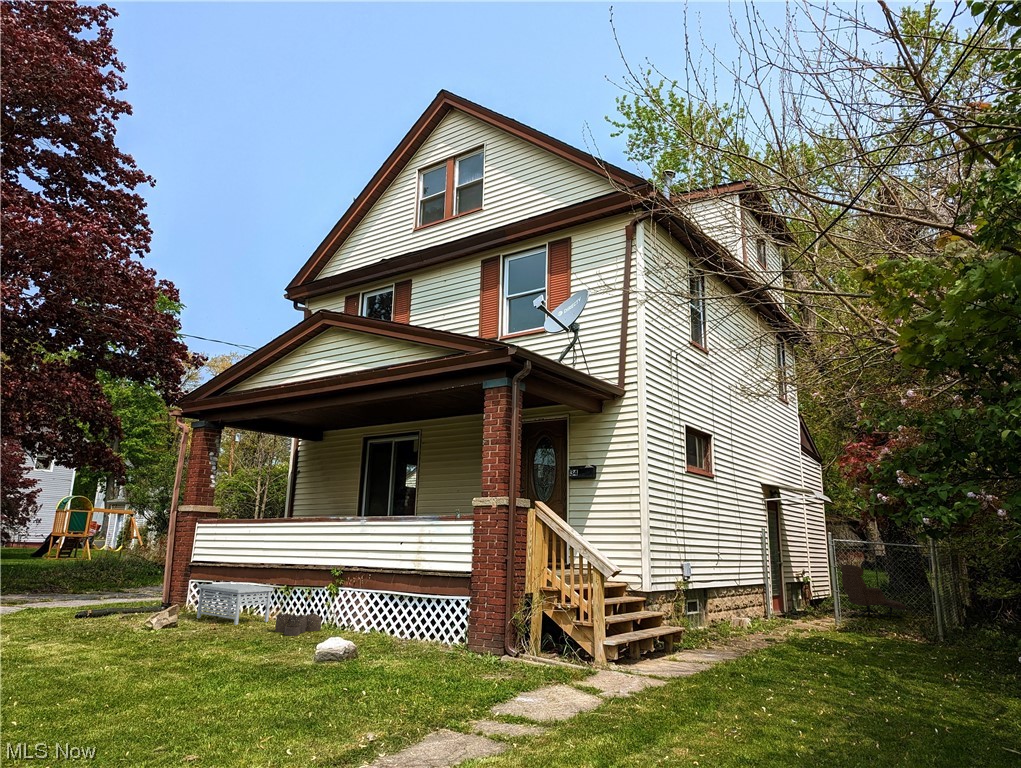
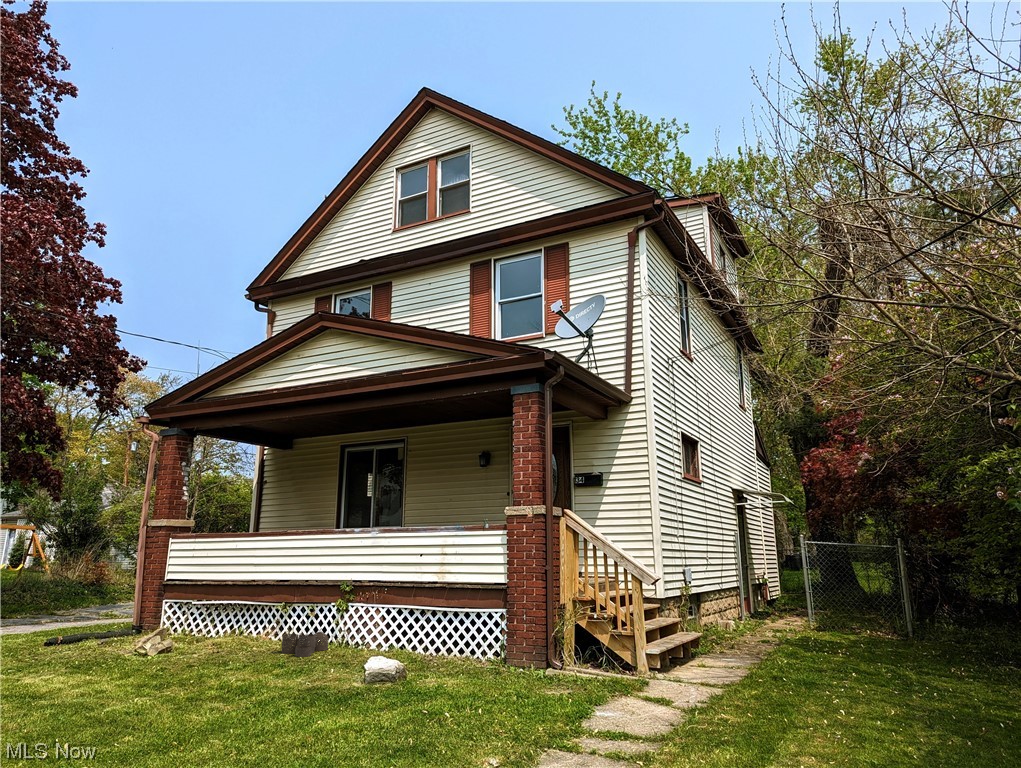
lounge chair: present [841,565,906,618] -> none [804,563,864,613]
storage bench: present [197,583,273,625] -> none [181,603,268,648]

